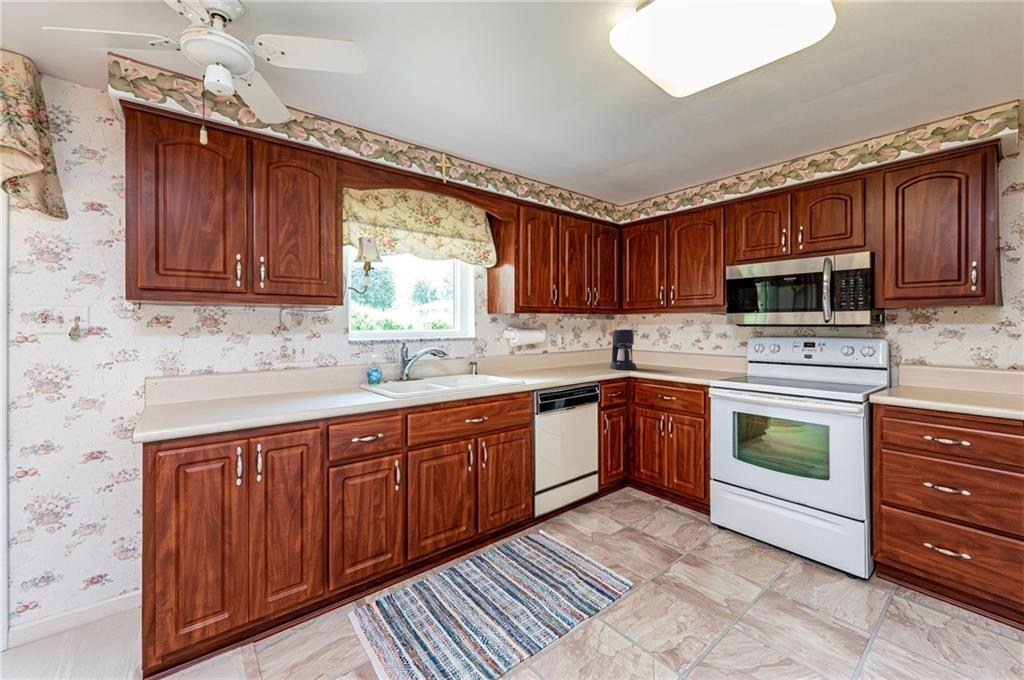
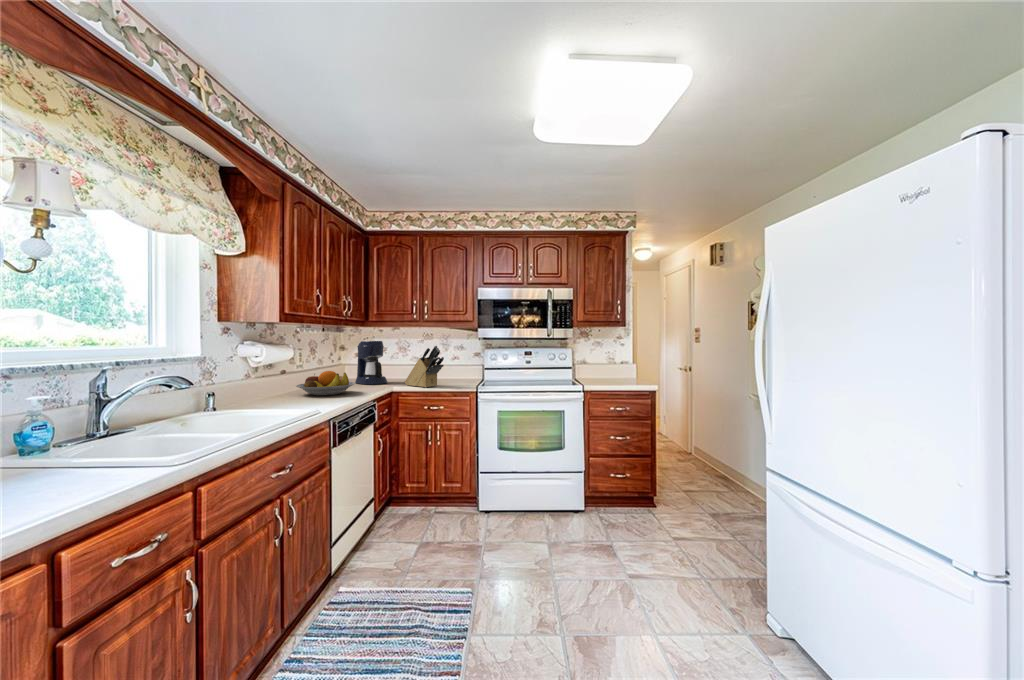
knife block: none [646,334,677,376] -> present [405,346,444,387]
fruit bowl: none [543,354,589,374] -> present [296,371,355,395]

